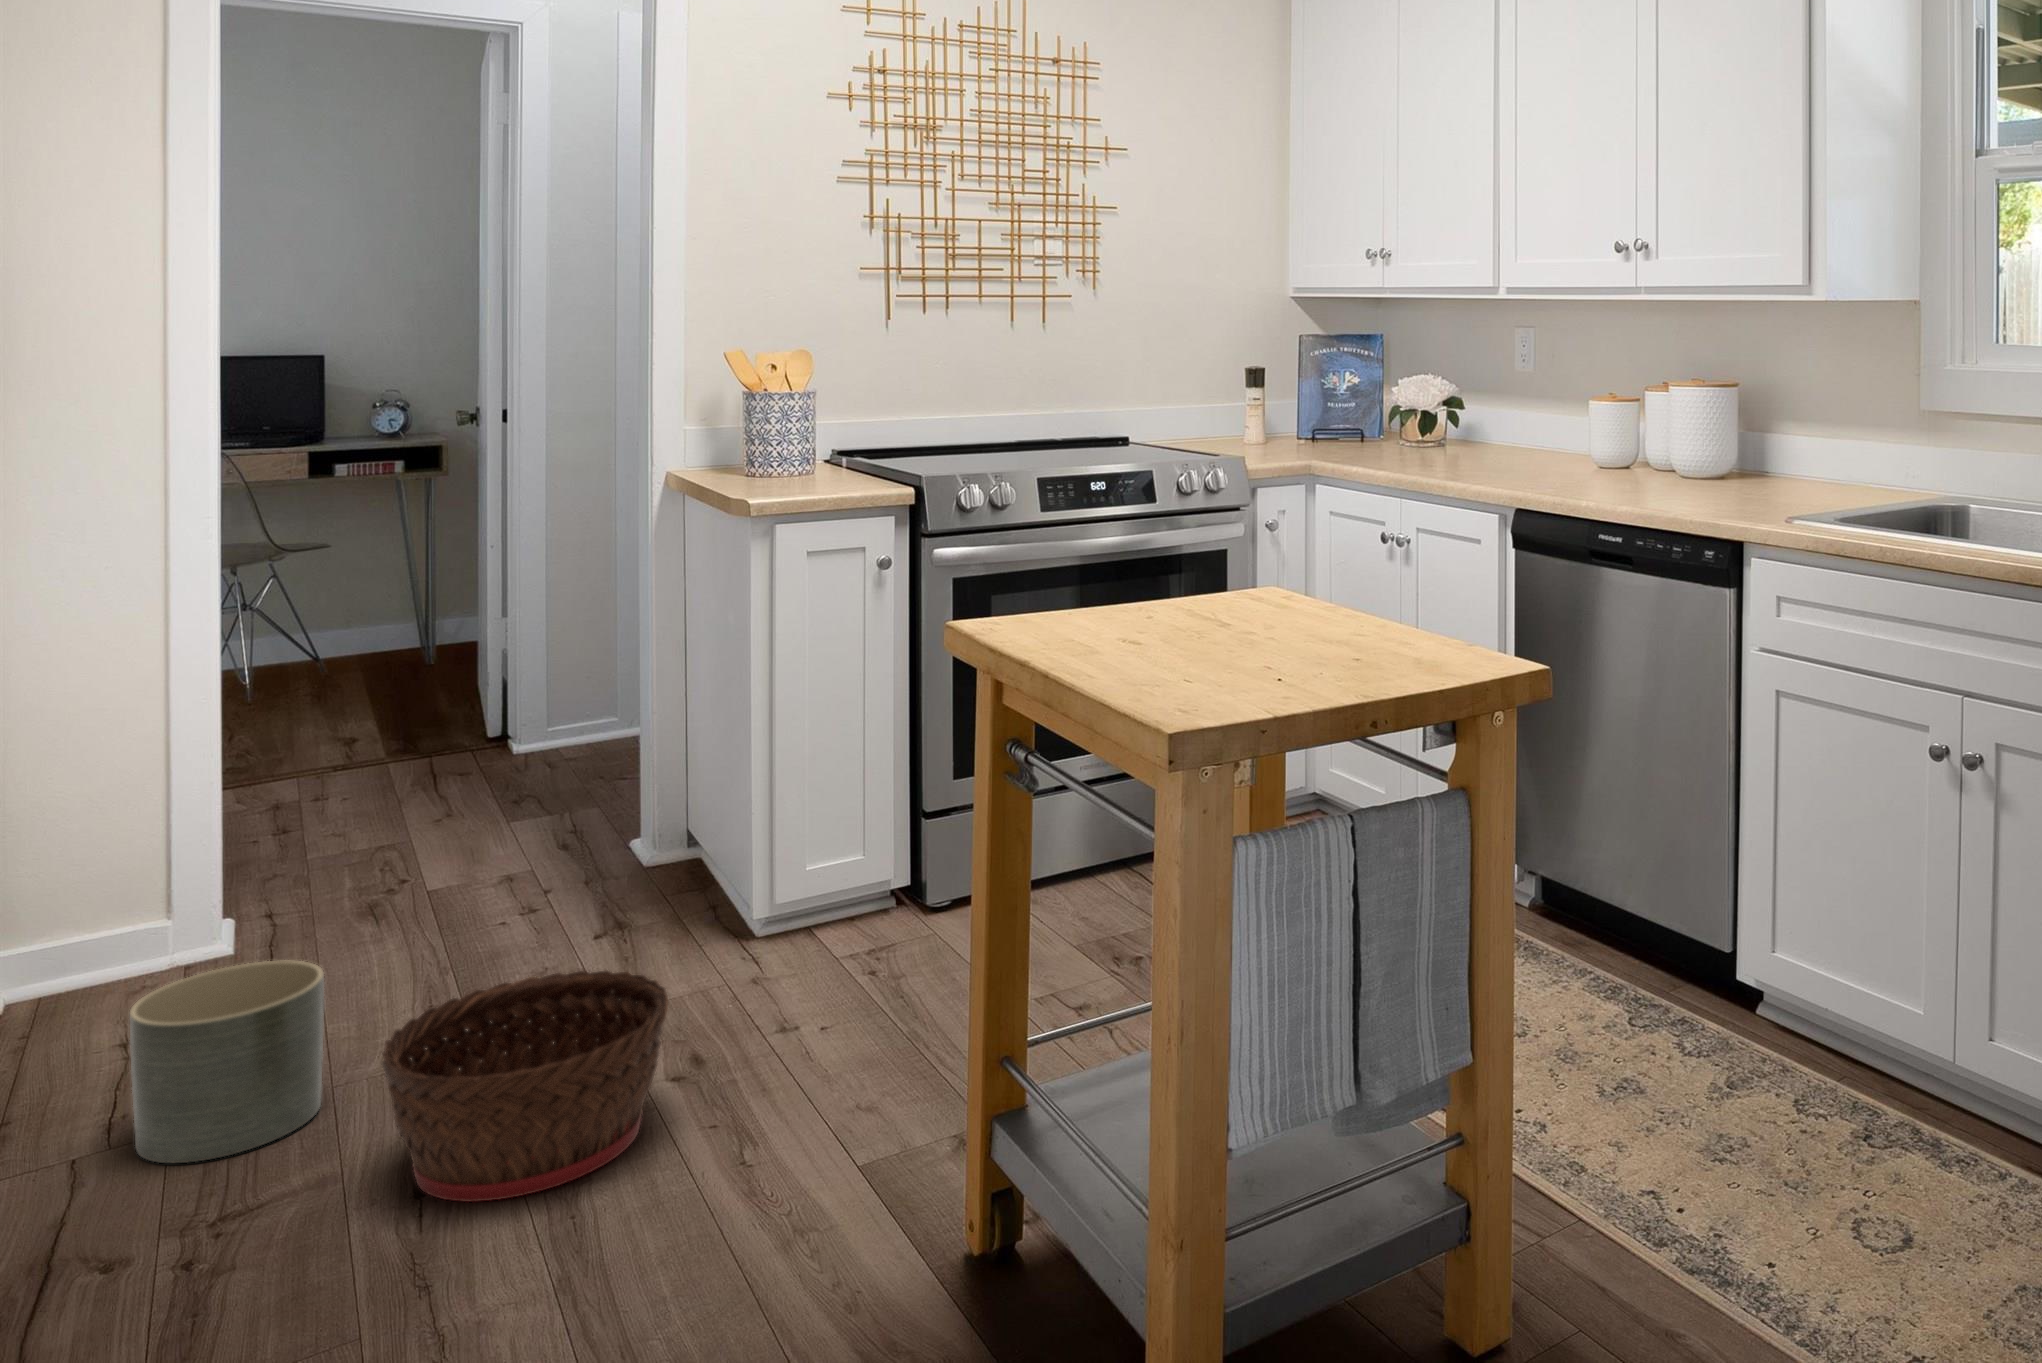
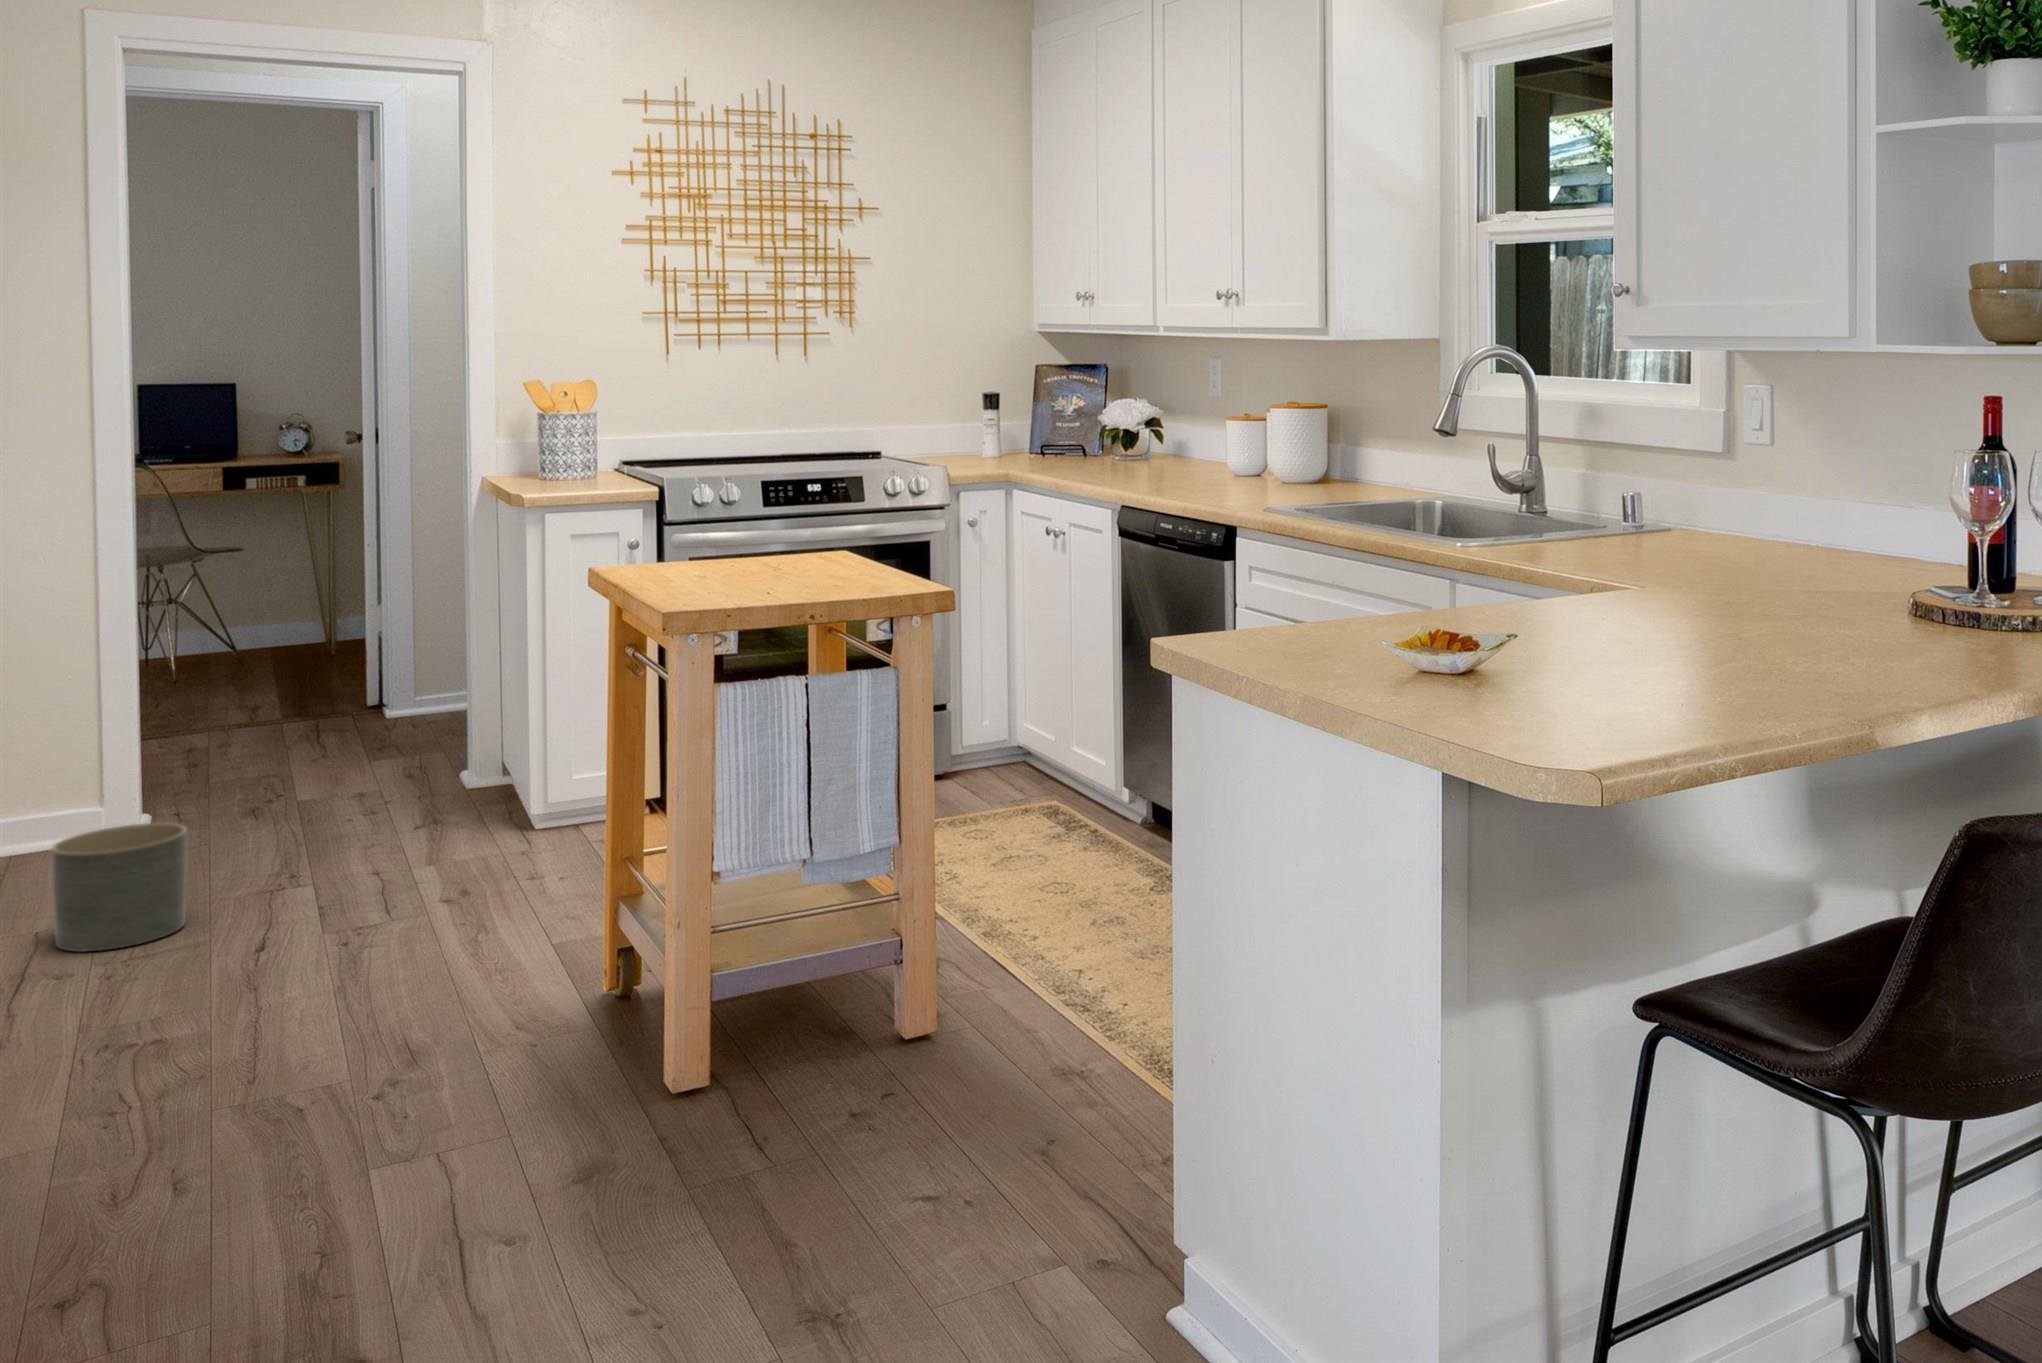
basket: present [381,971,668,1202] -> none [218,832,426,972]

